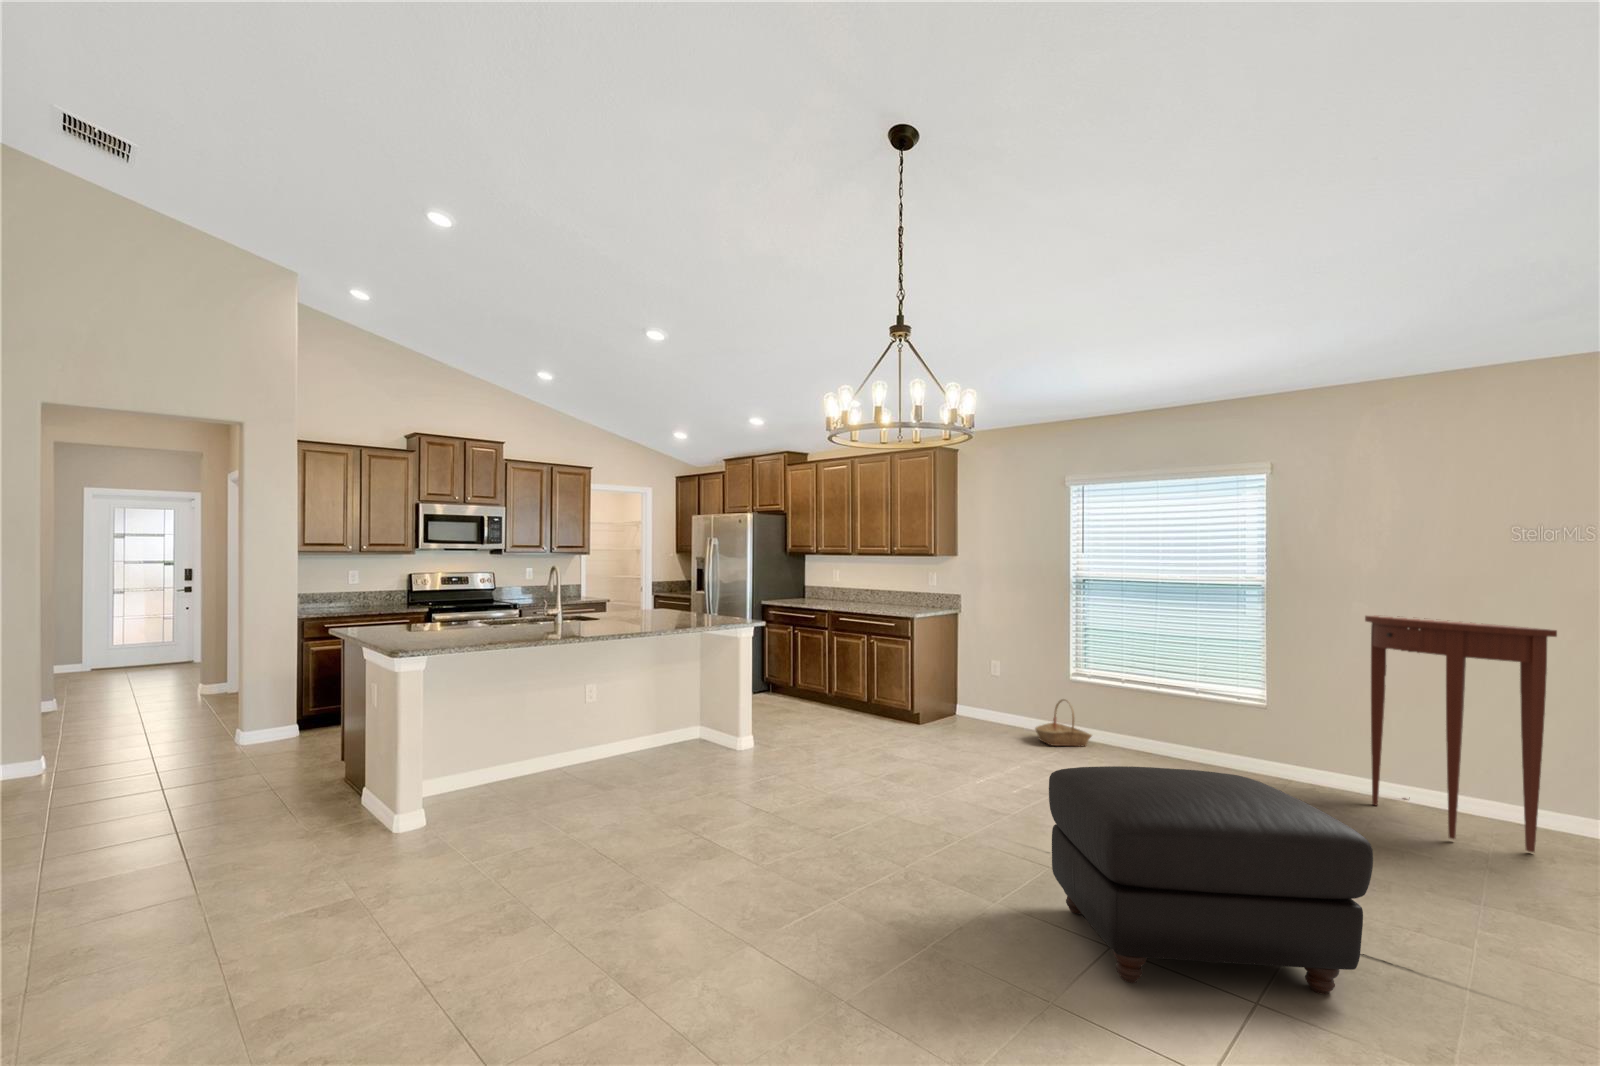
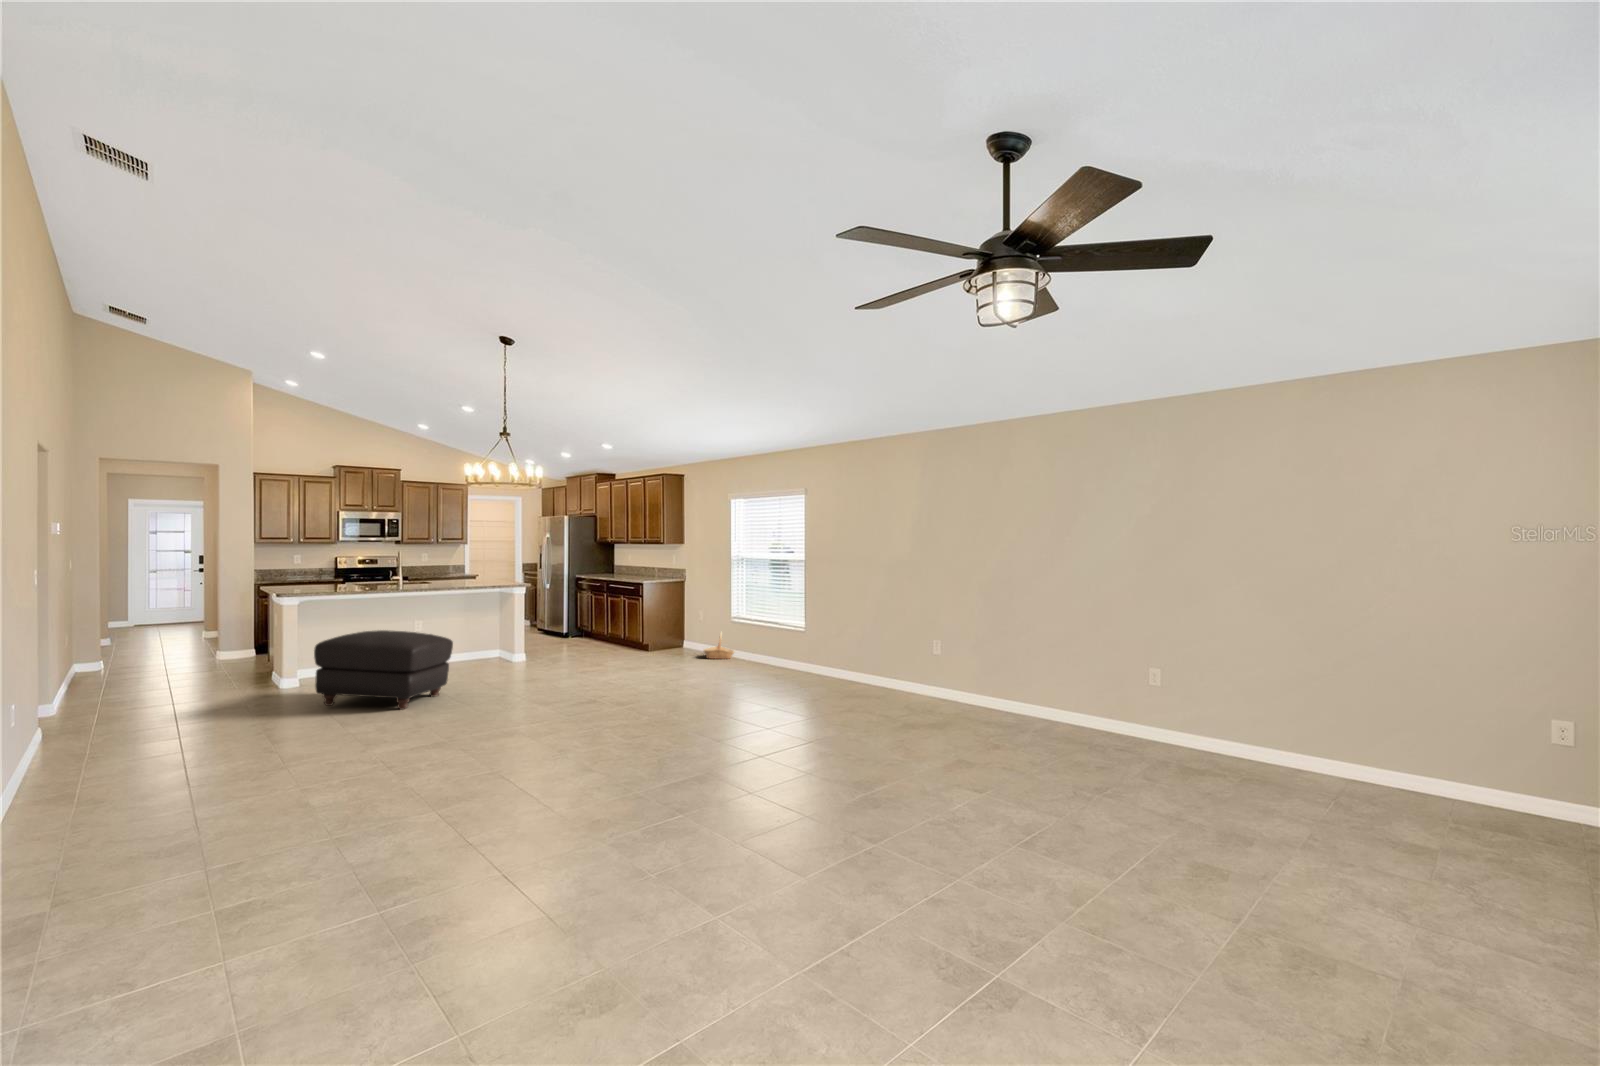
console table: present [1365,616,1557,852] -> none [819,576,870,694]
ottoman: present [1049,766,1373,994] -> present [314,630,453,710]

